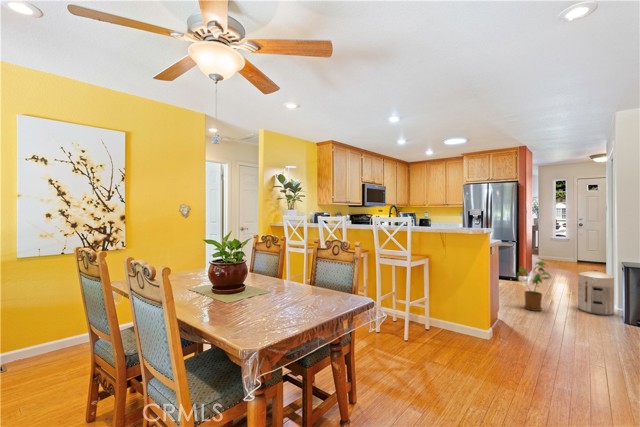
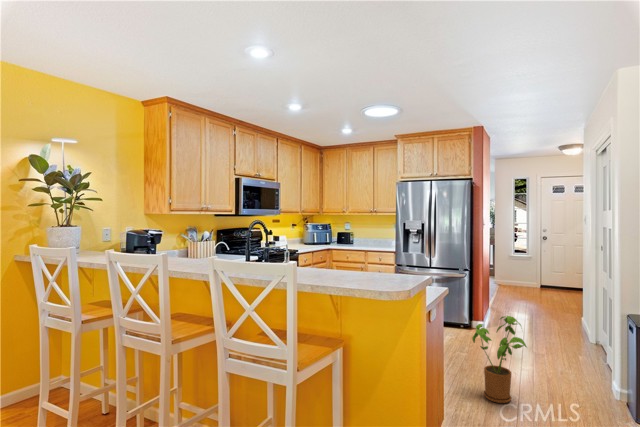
waste bin: present [578,270,614,315] -> none [562,327,616,404]

